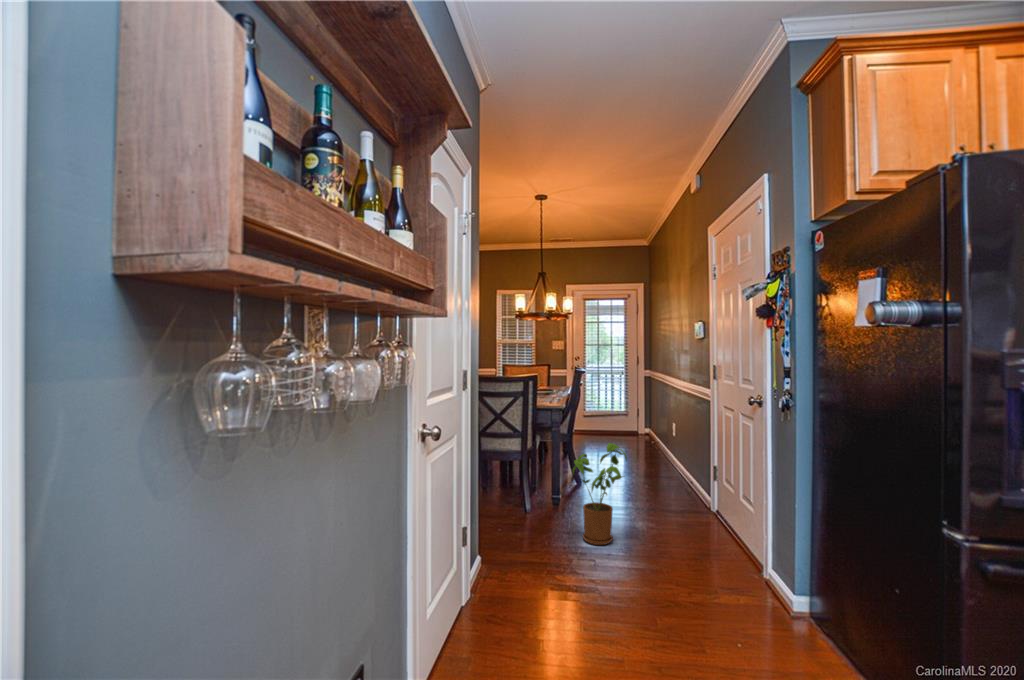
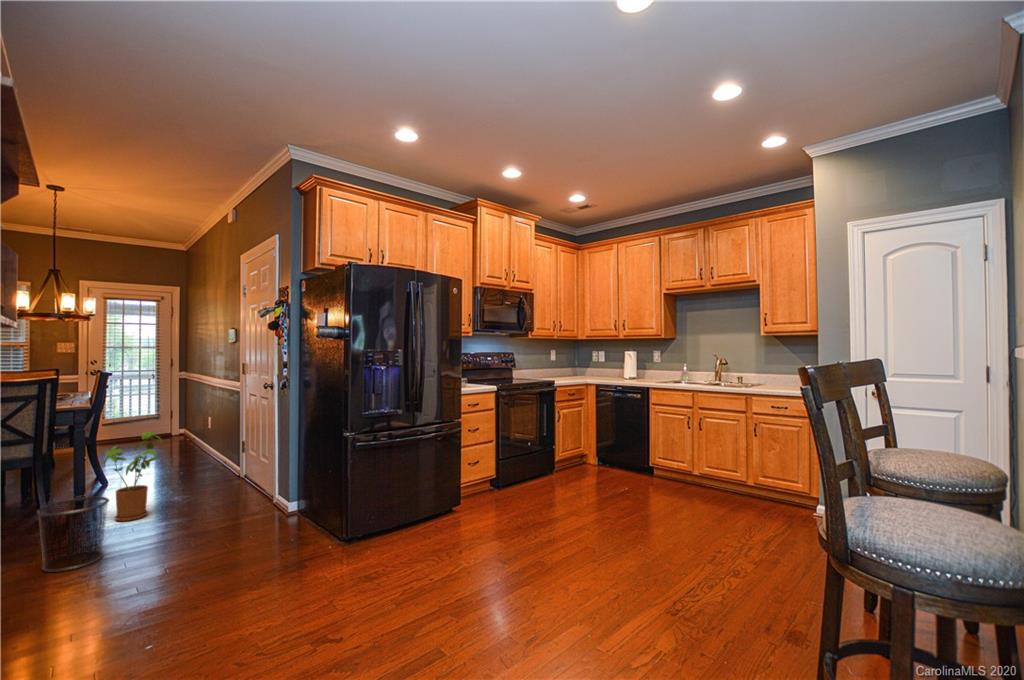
waste bin: none [509,515,572,606] -> present [37,497,109,572]

